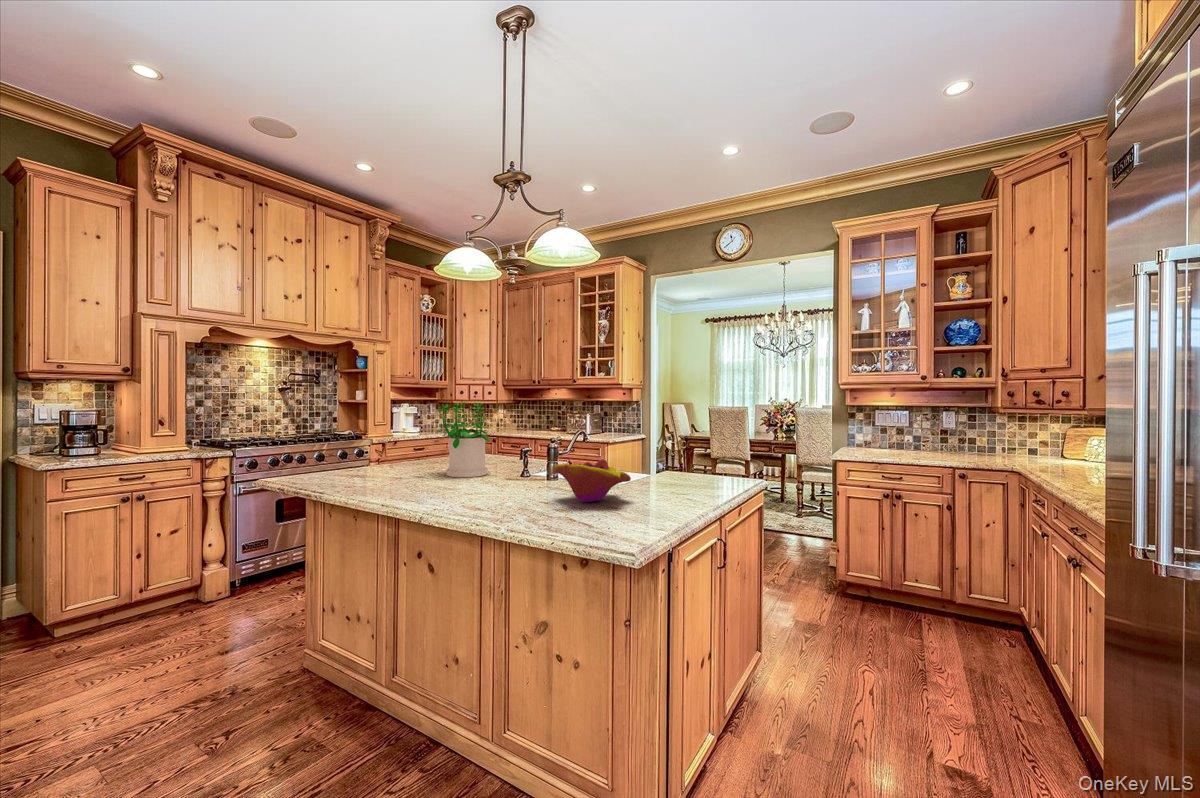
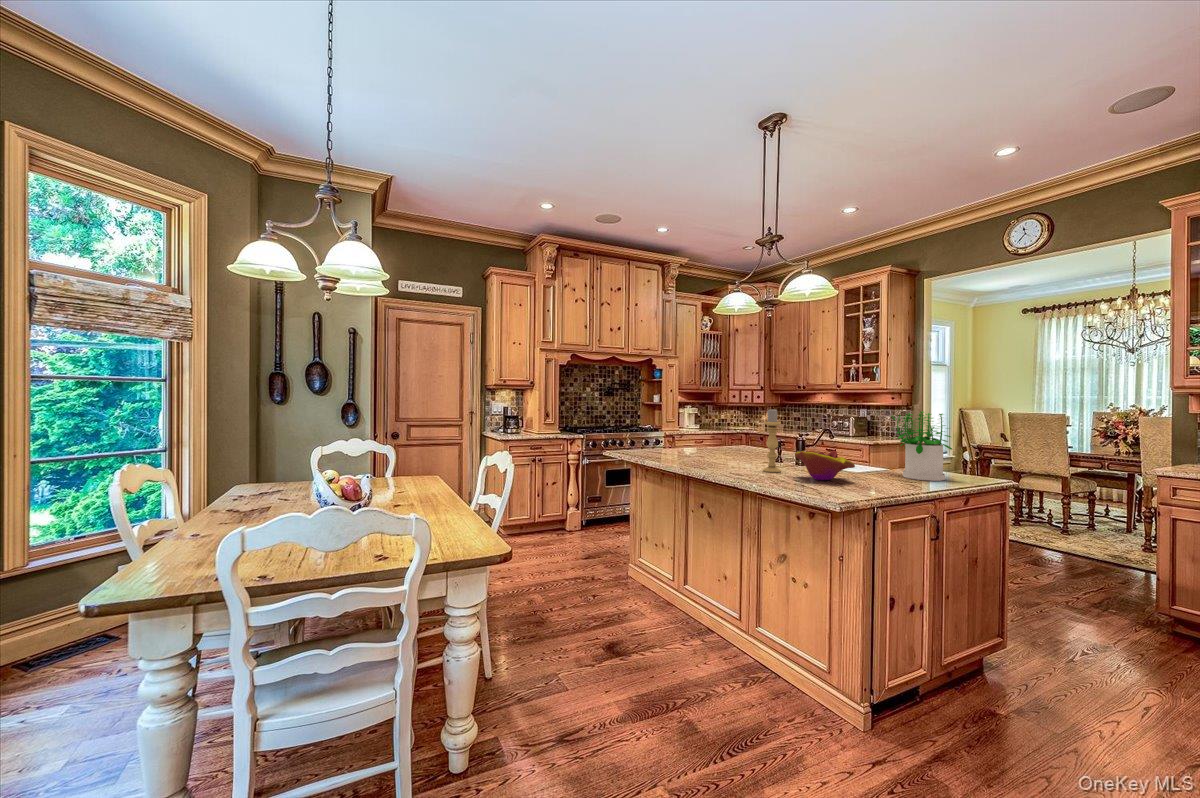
potted plant: present [437,401,490,477] -> present [892,411,952,481]
candle holder: none [509,403,533,495] -> present [763,409,781,472]

